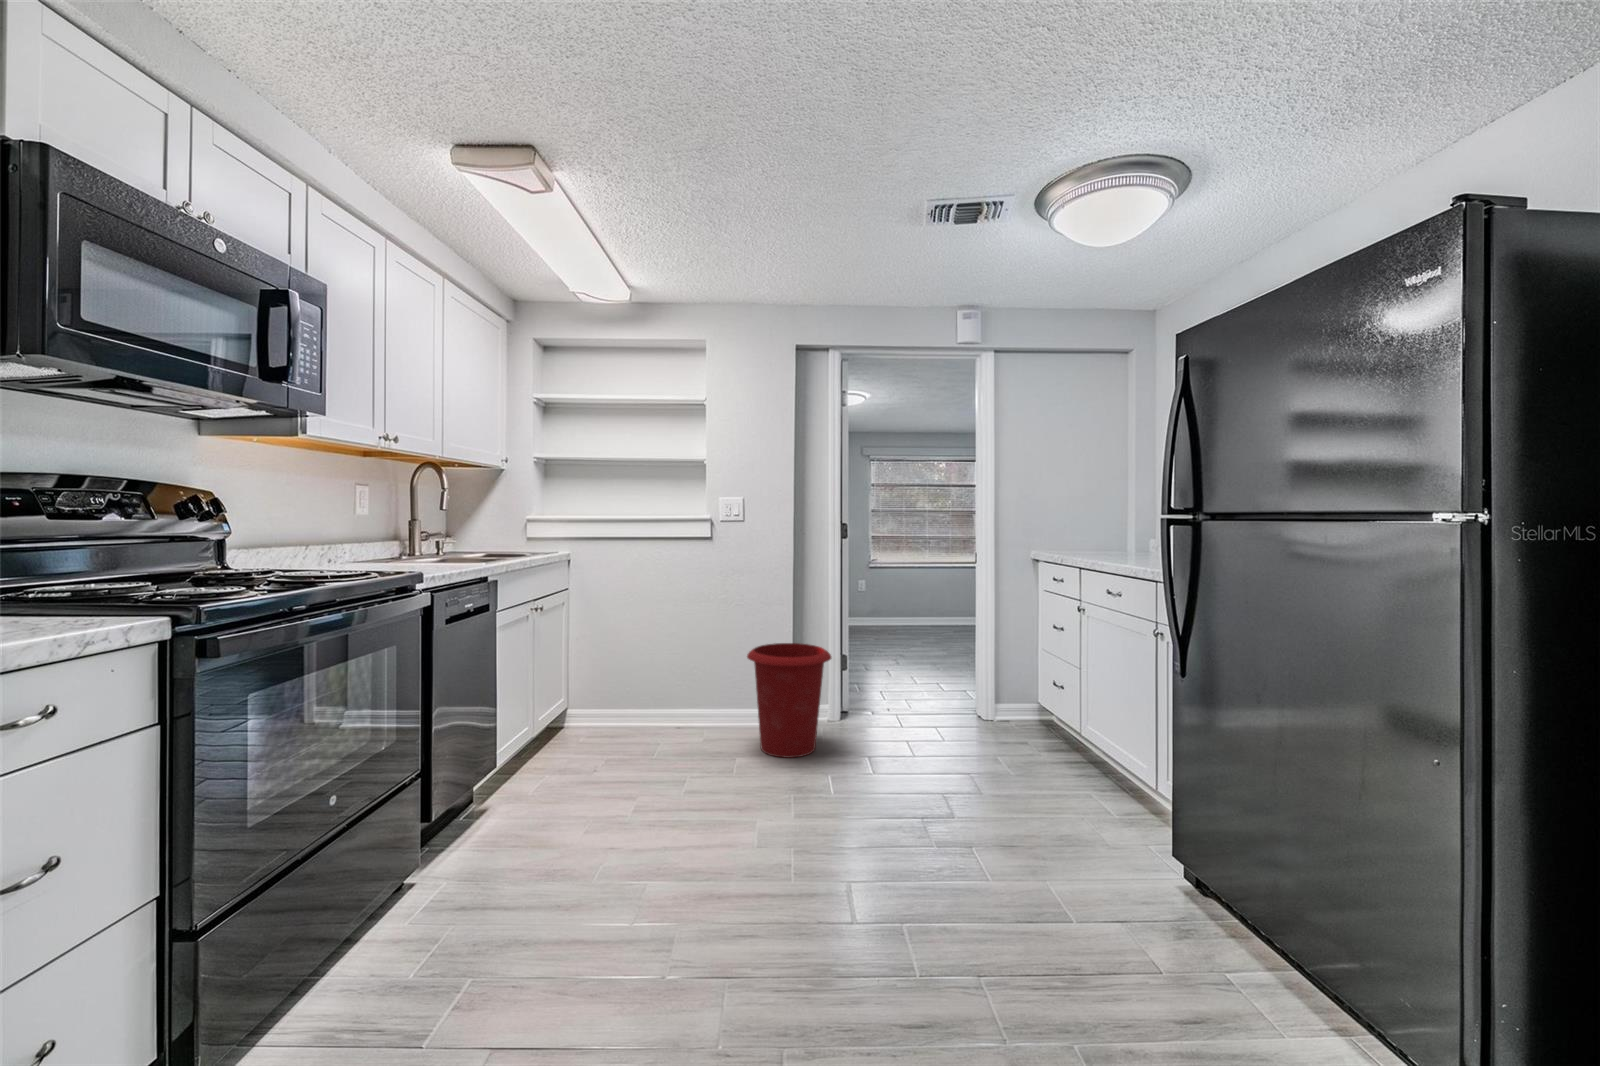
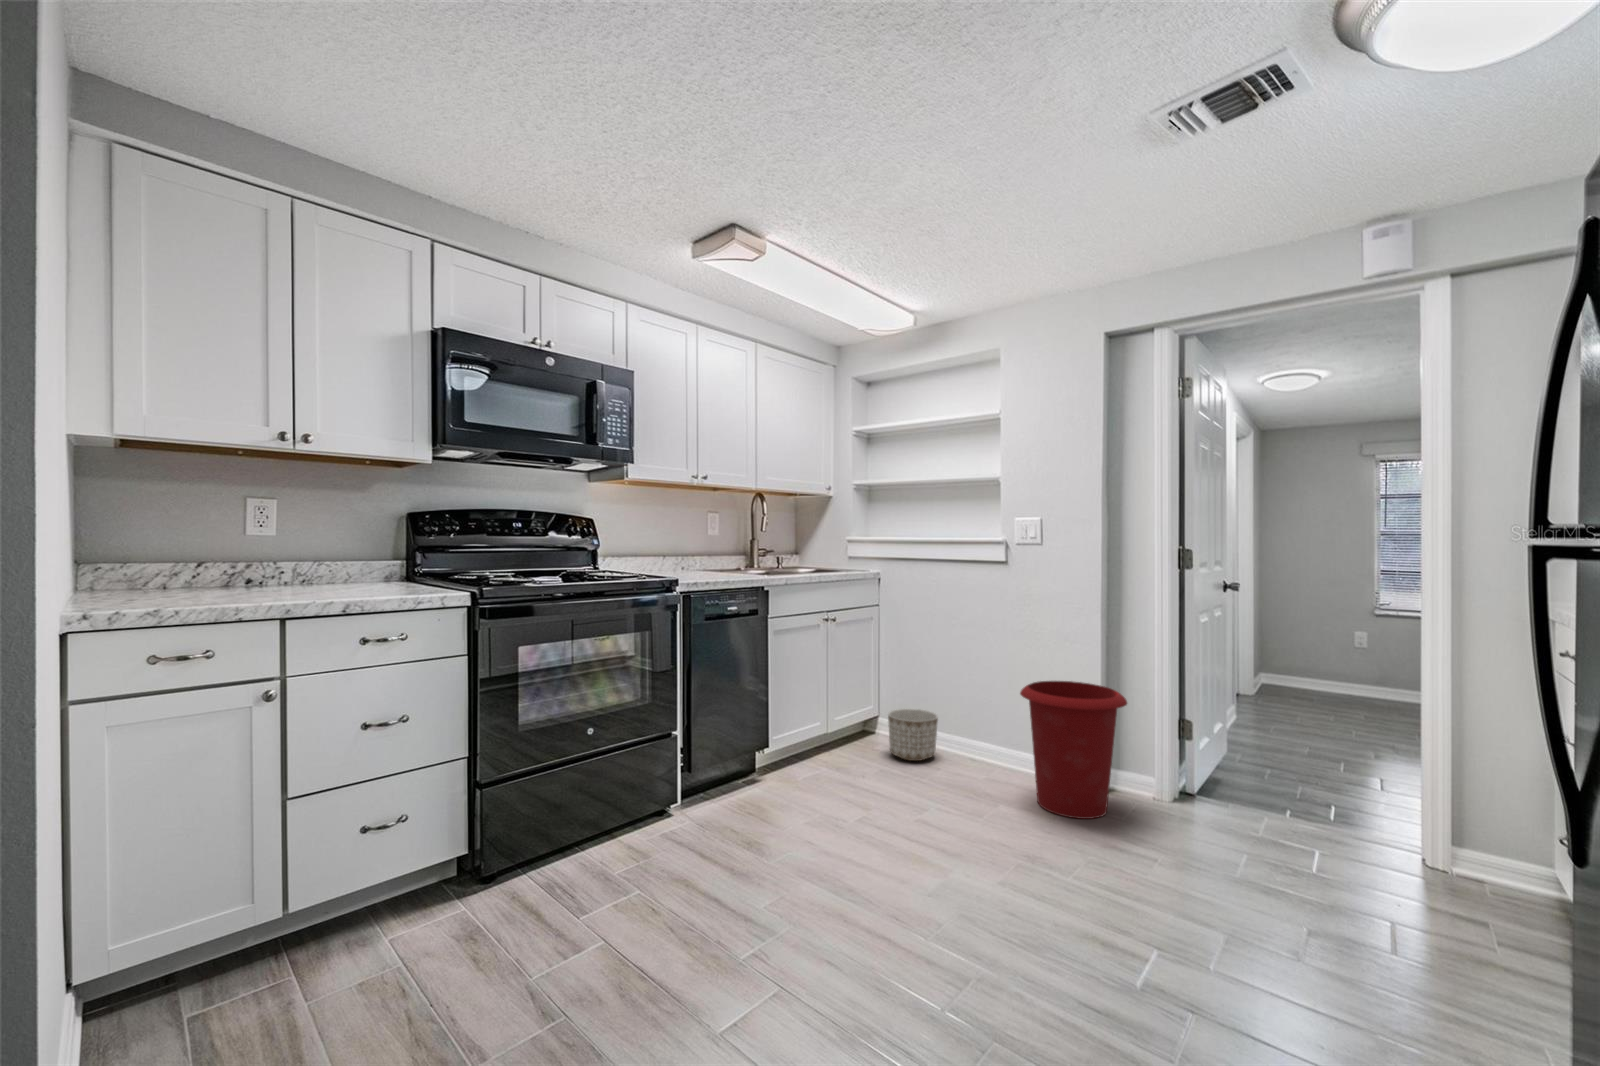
planter: none [598,691,649,744] -> present [888,709,938,761]

